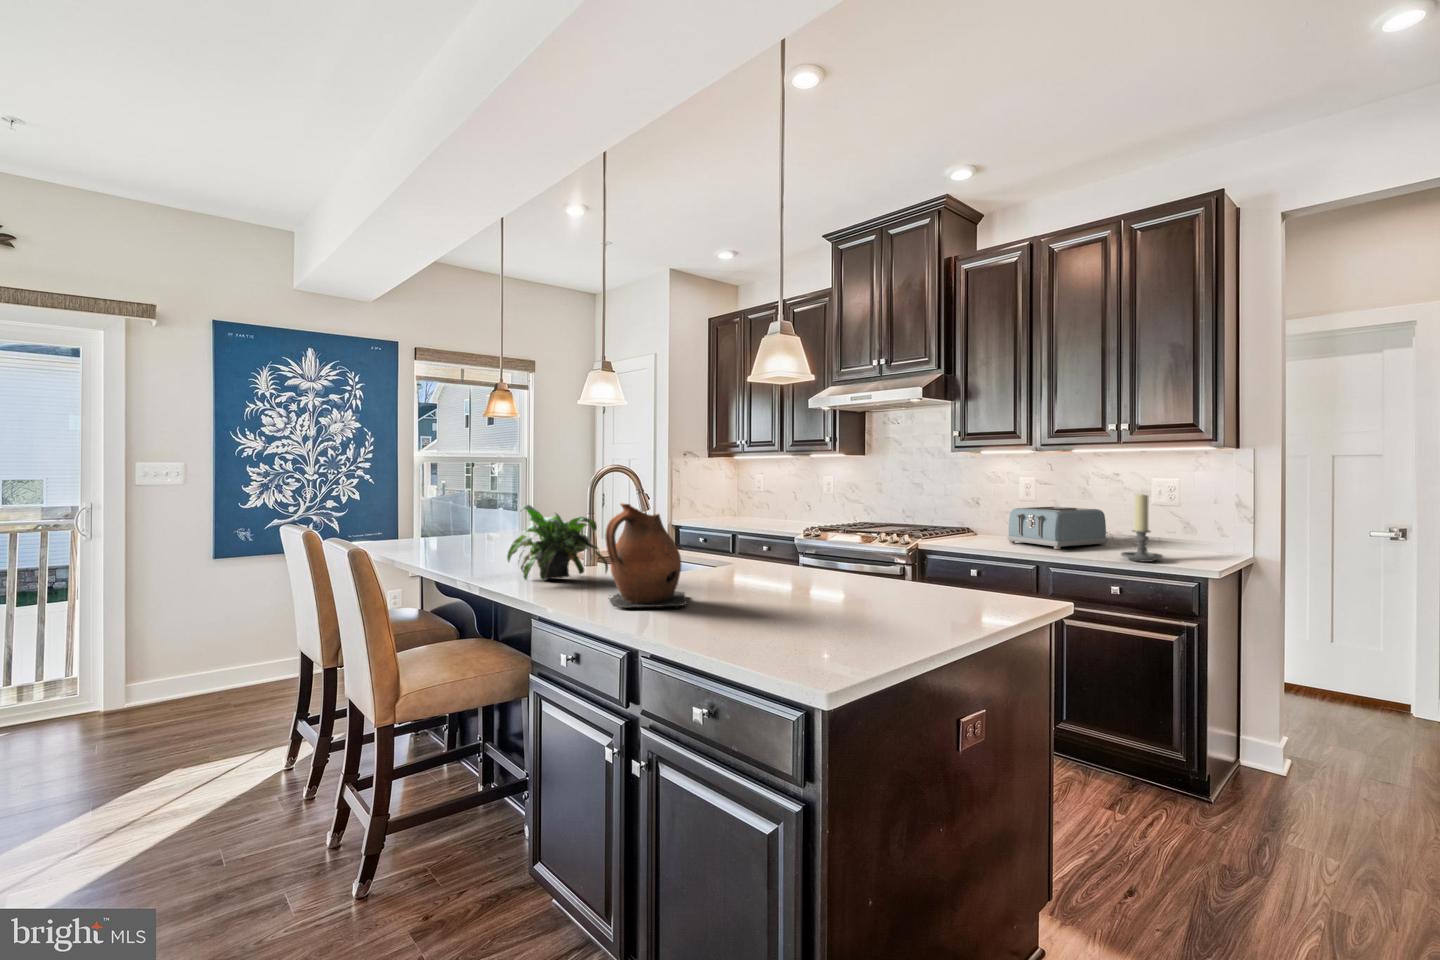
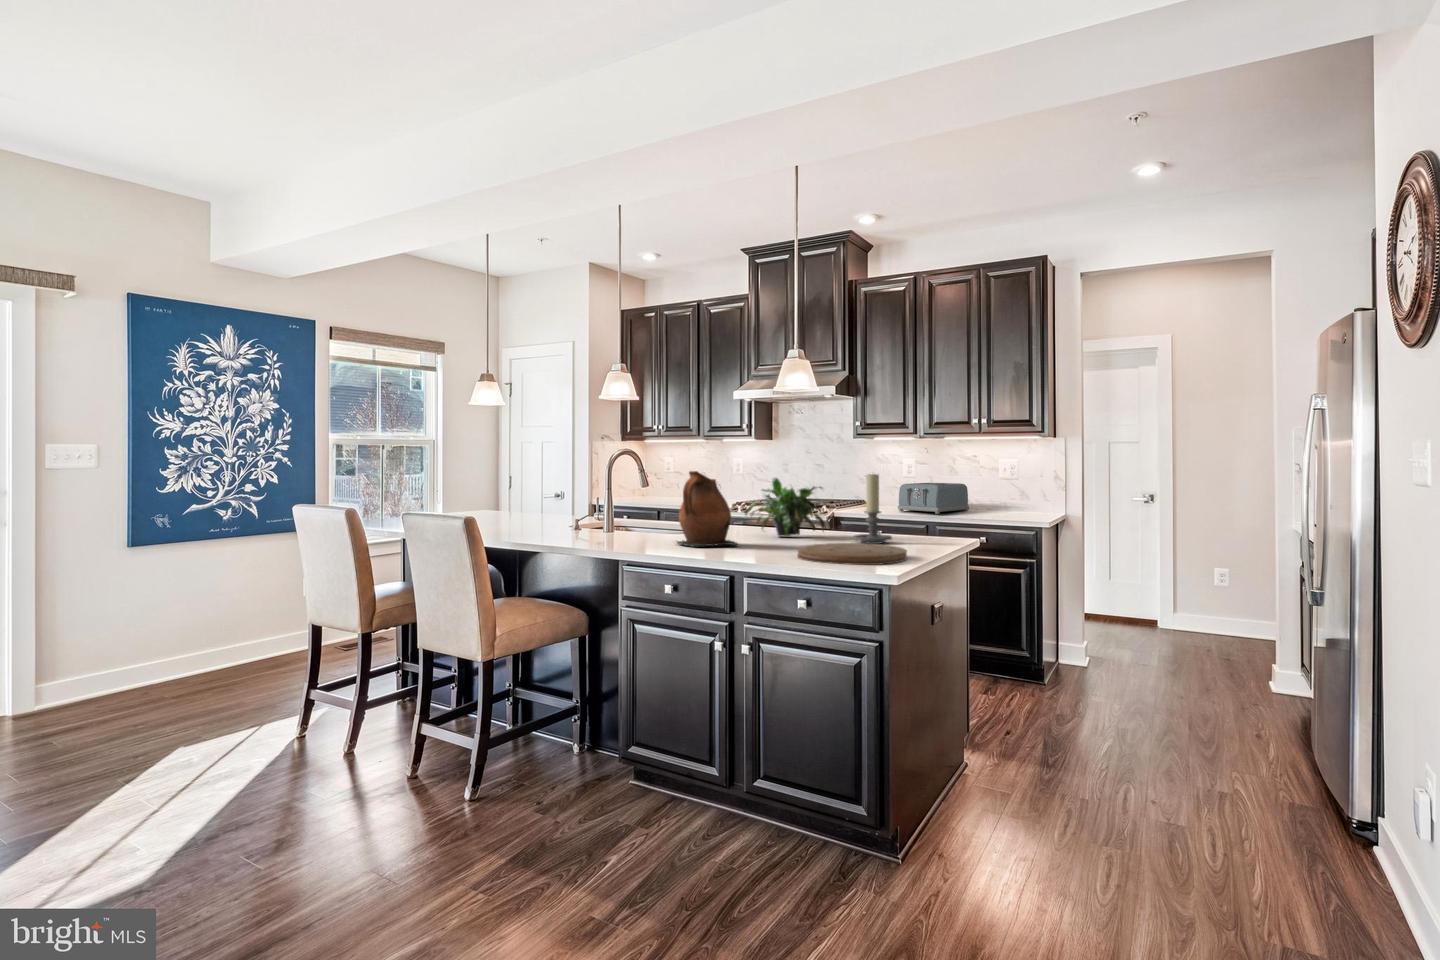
candle holder: present [1121,494,1162,562] -> present [854,474,892,544]
potted plant: present [507,505,608,580] -> present [745,478,825,537]
cutting board: none [712,617,883,673] -> present [798,543,907,565]

